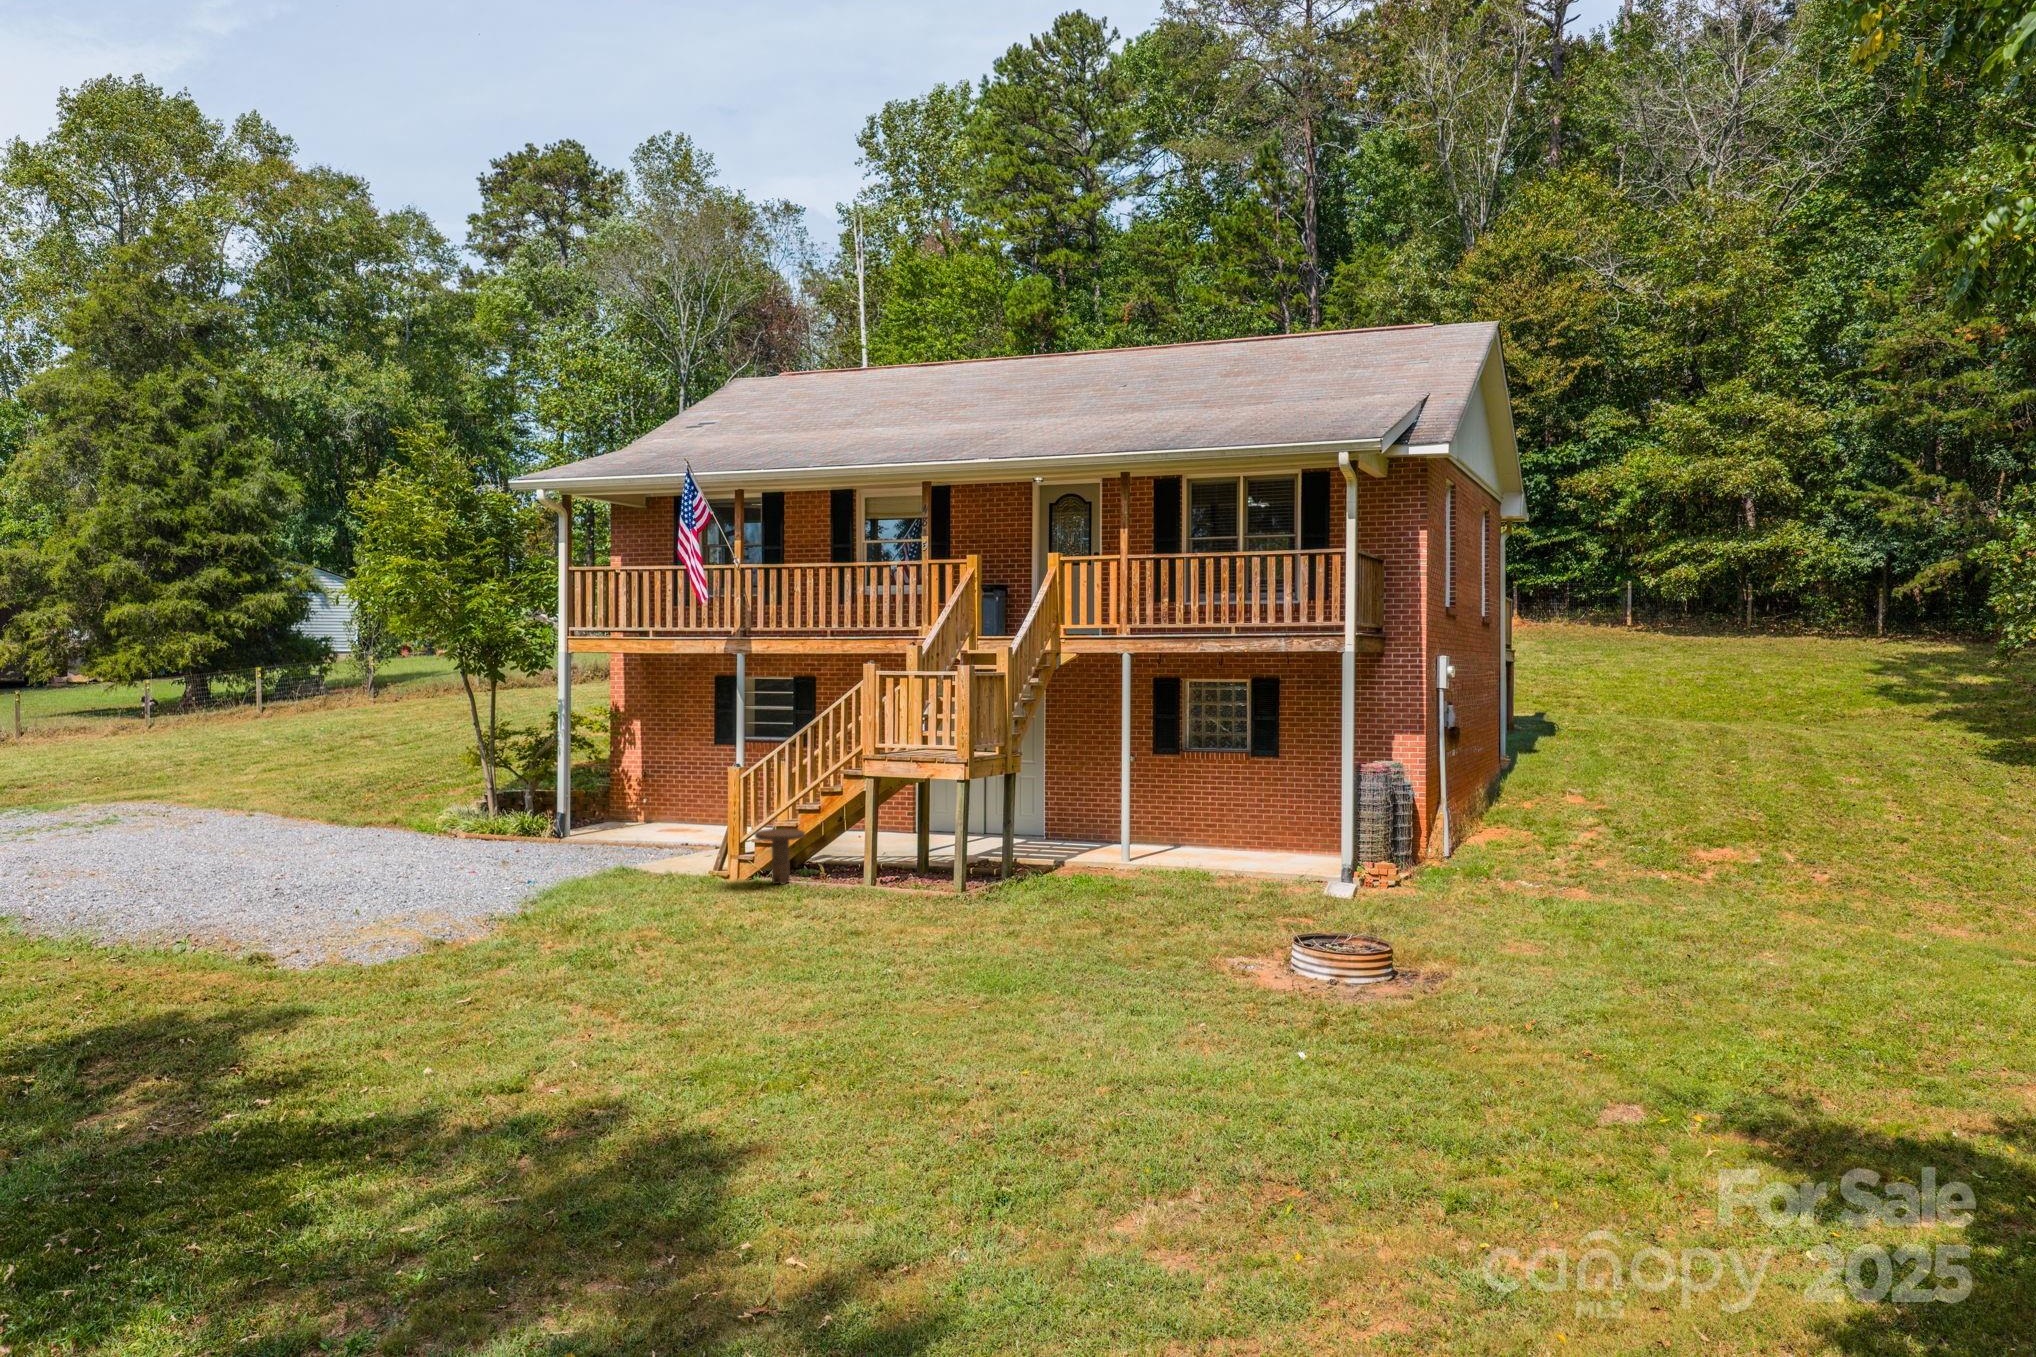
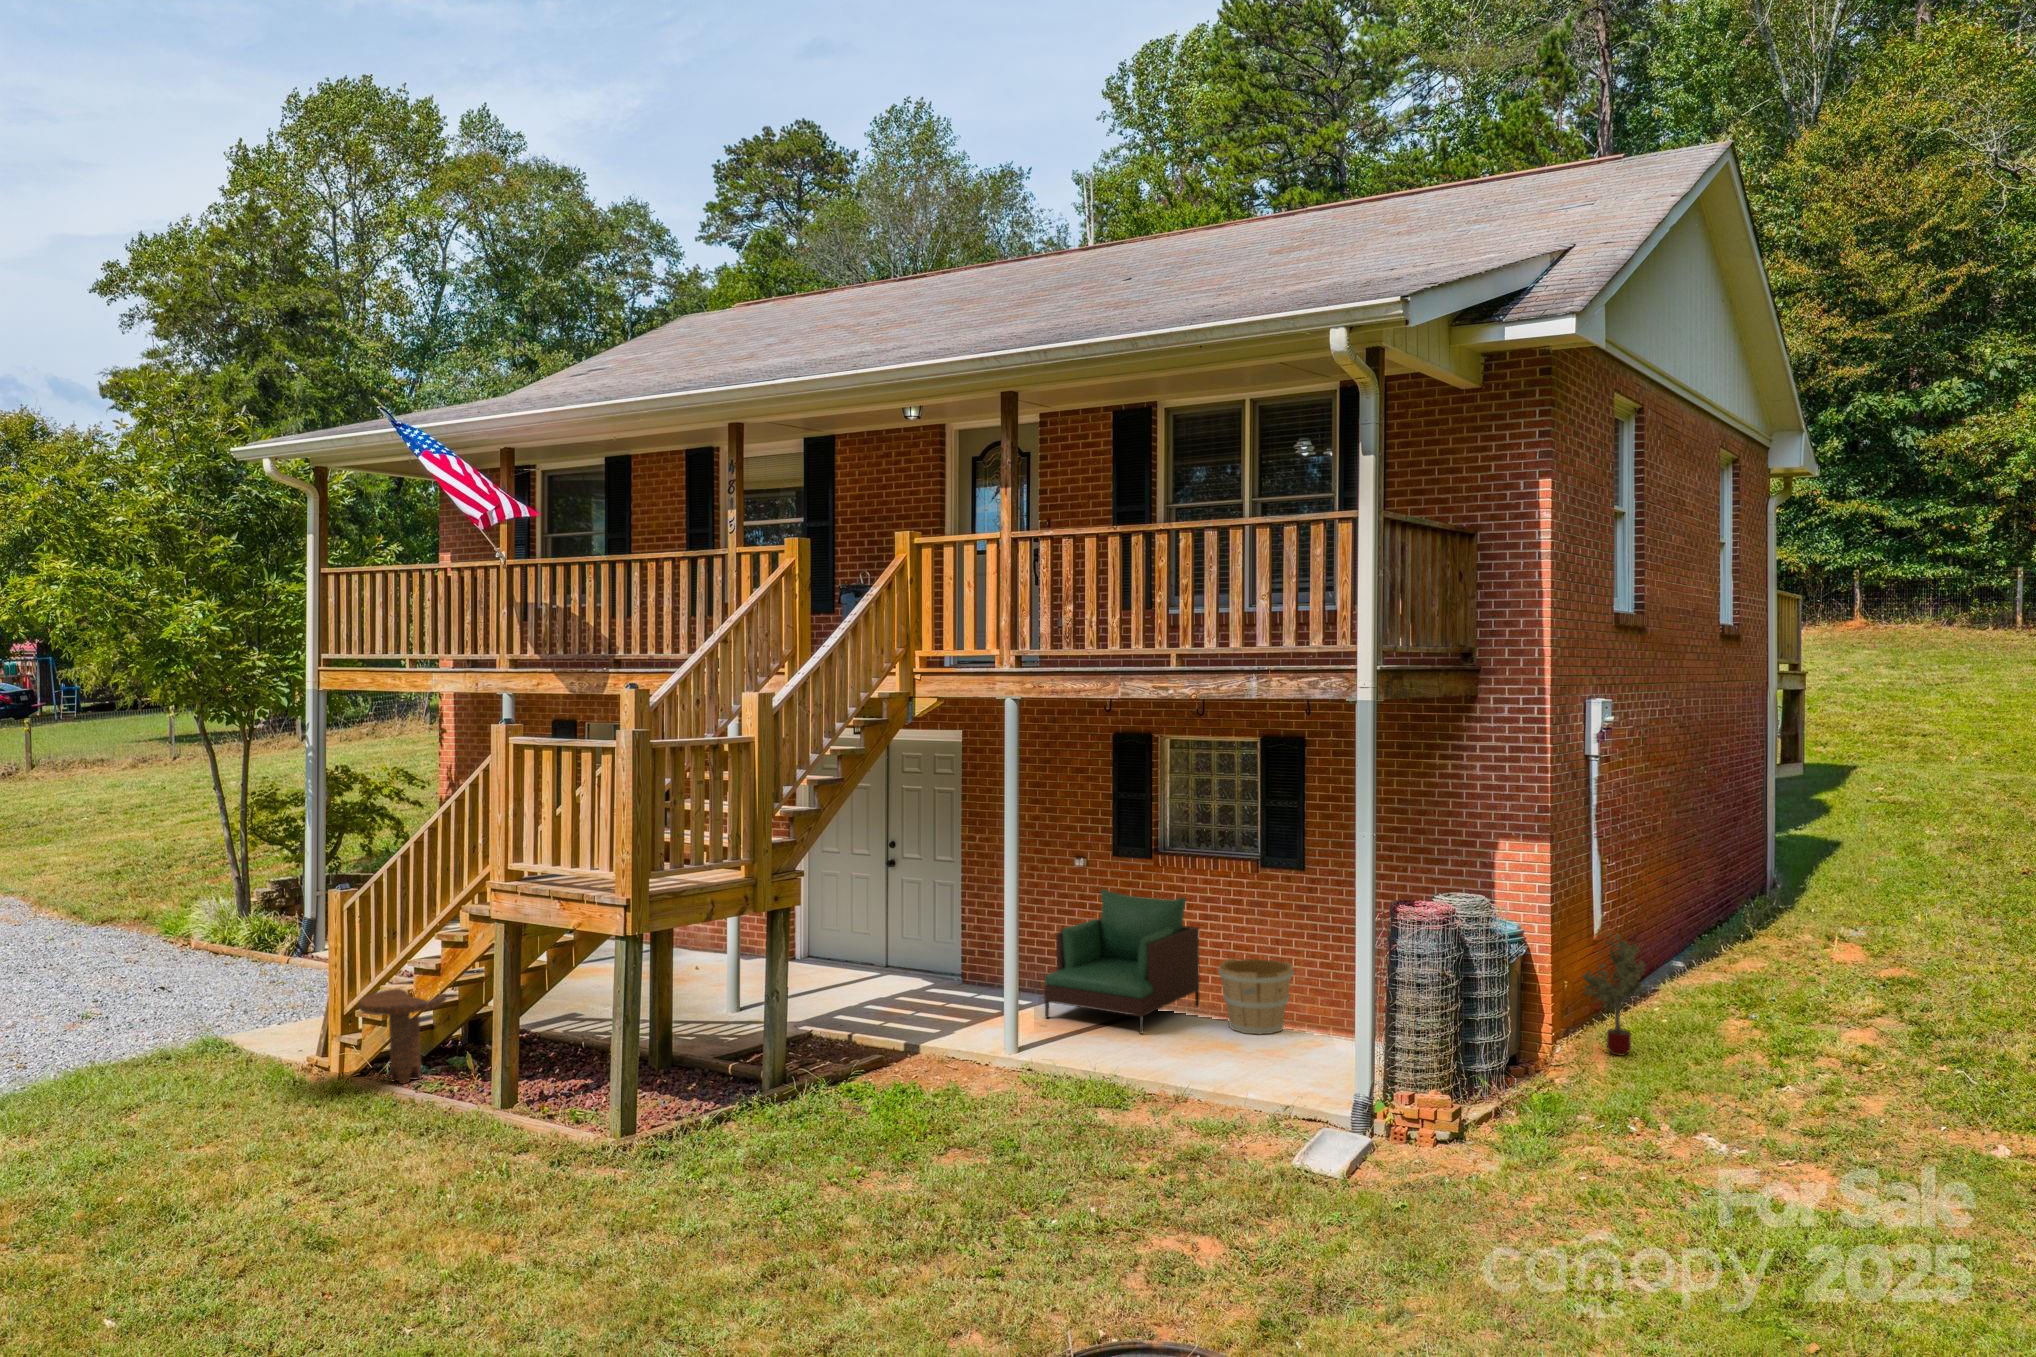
armchair: none [1125,775,1210,855] -> present [1044,889,1200,1034]
potted tree: none [1436,787,1472,855] -> present [1583,934,1645,1055]
wooden bucket: none [1231,811,1275,853] -> present [1218,958,1294,1035]

